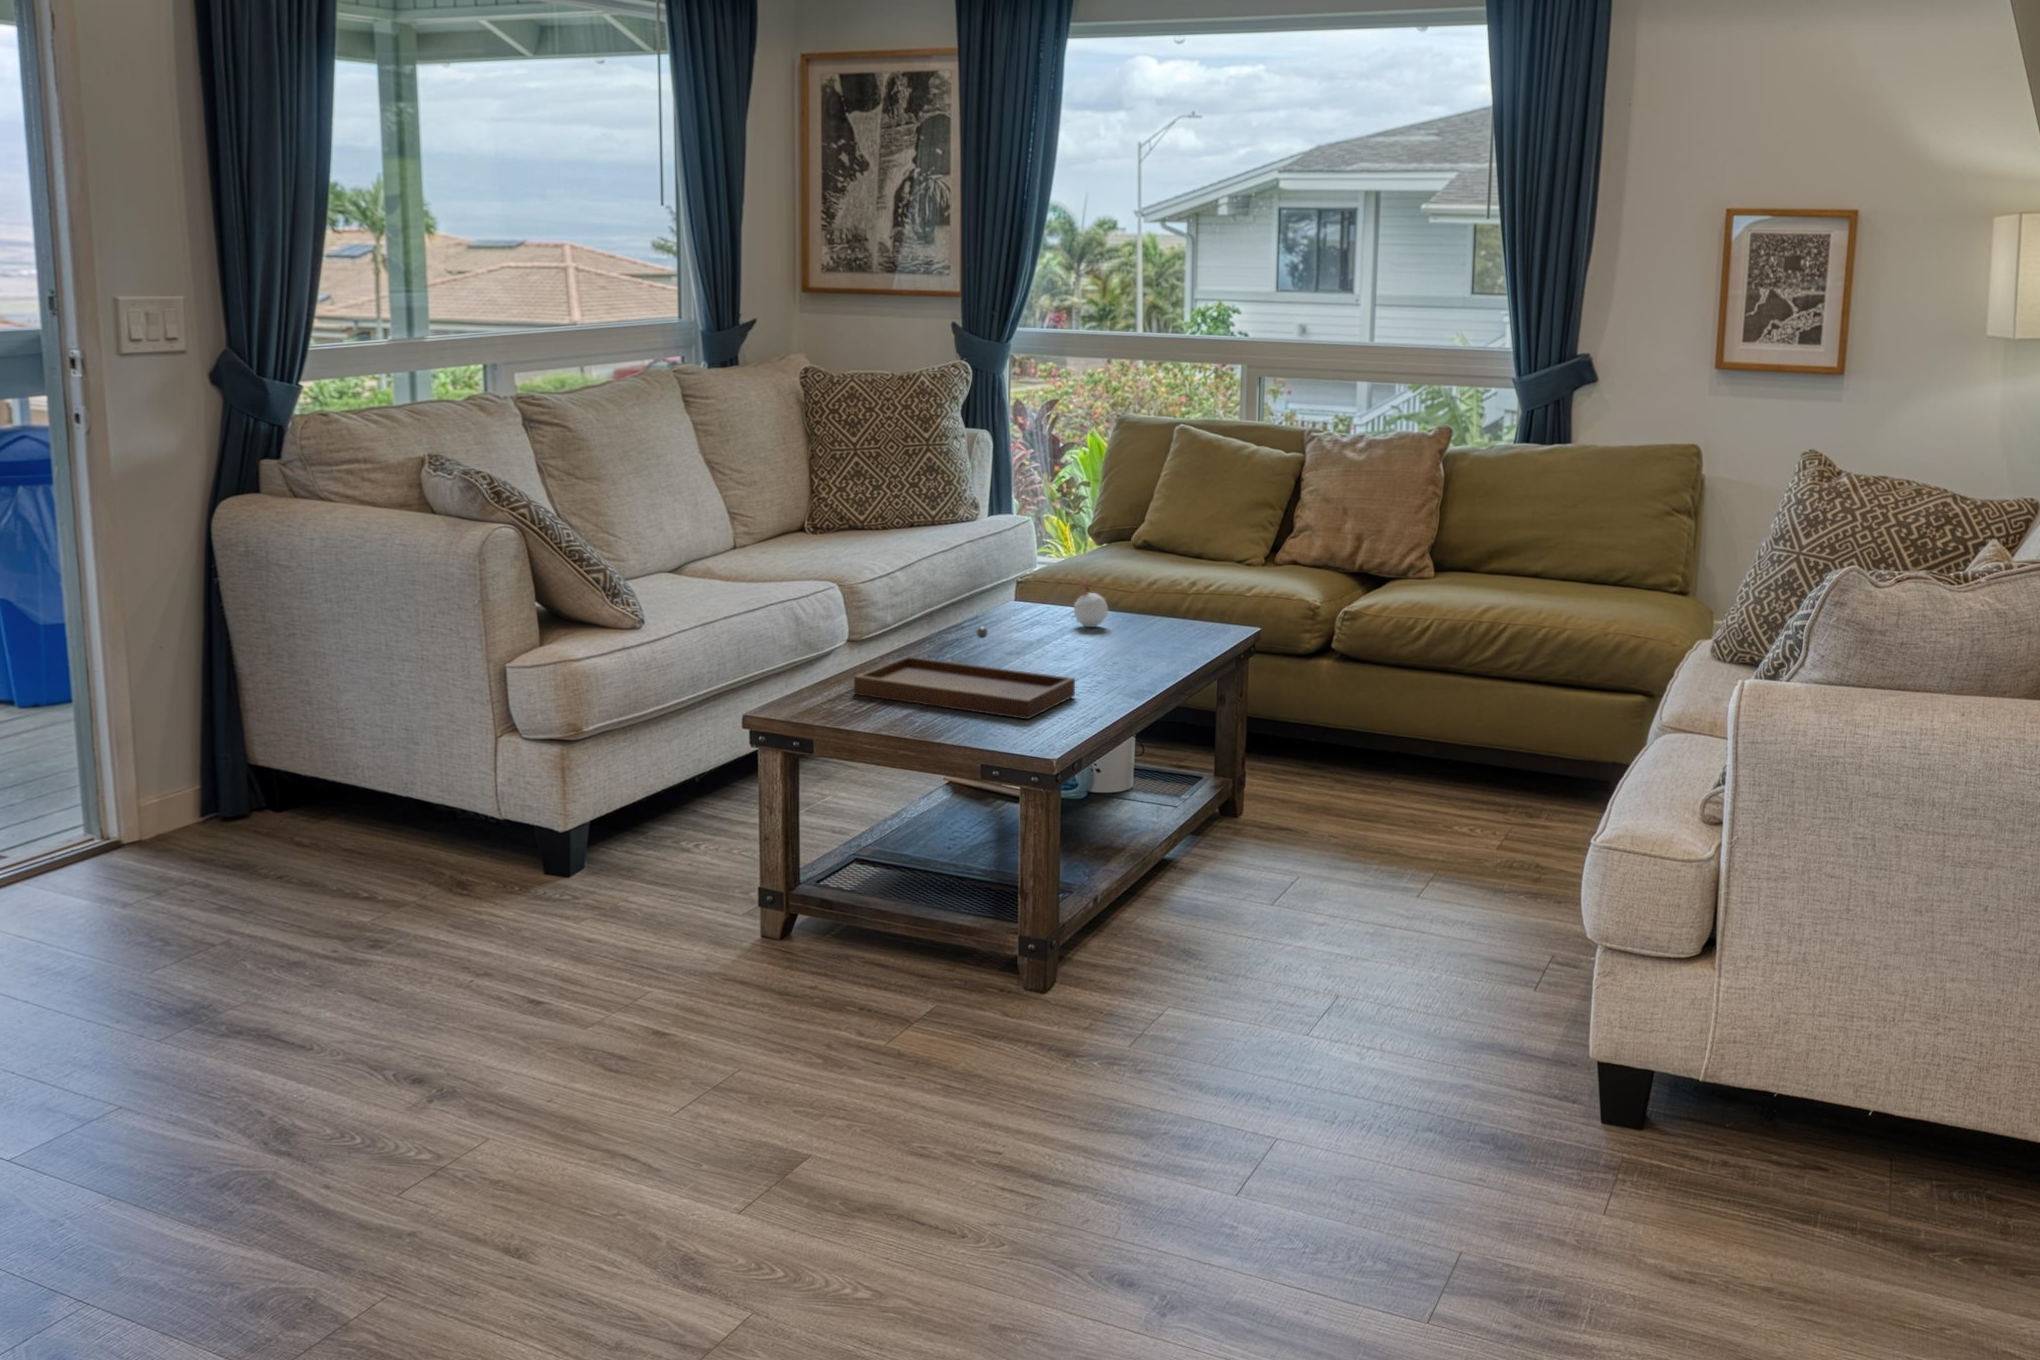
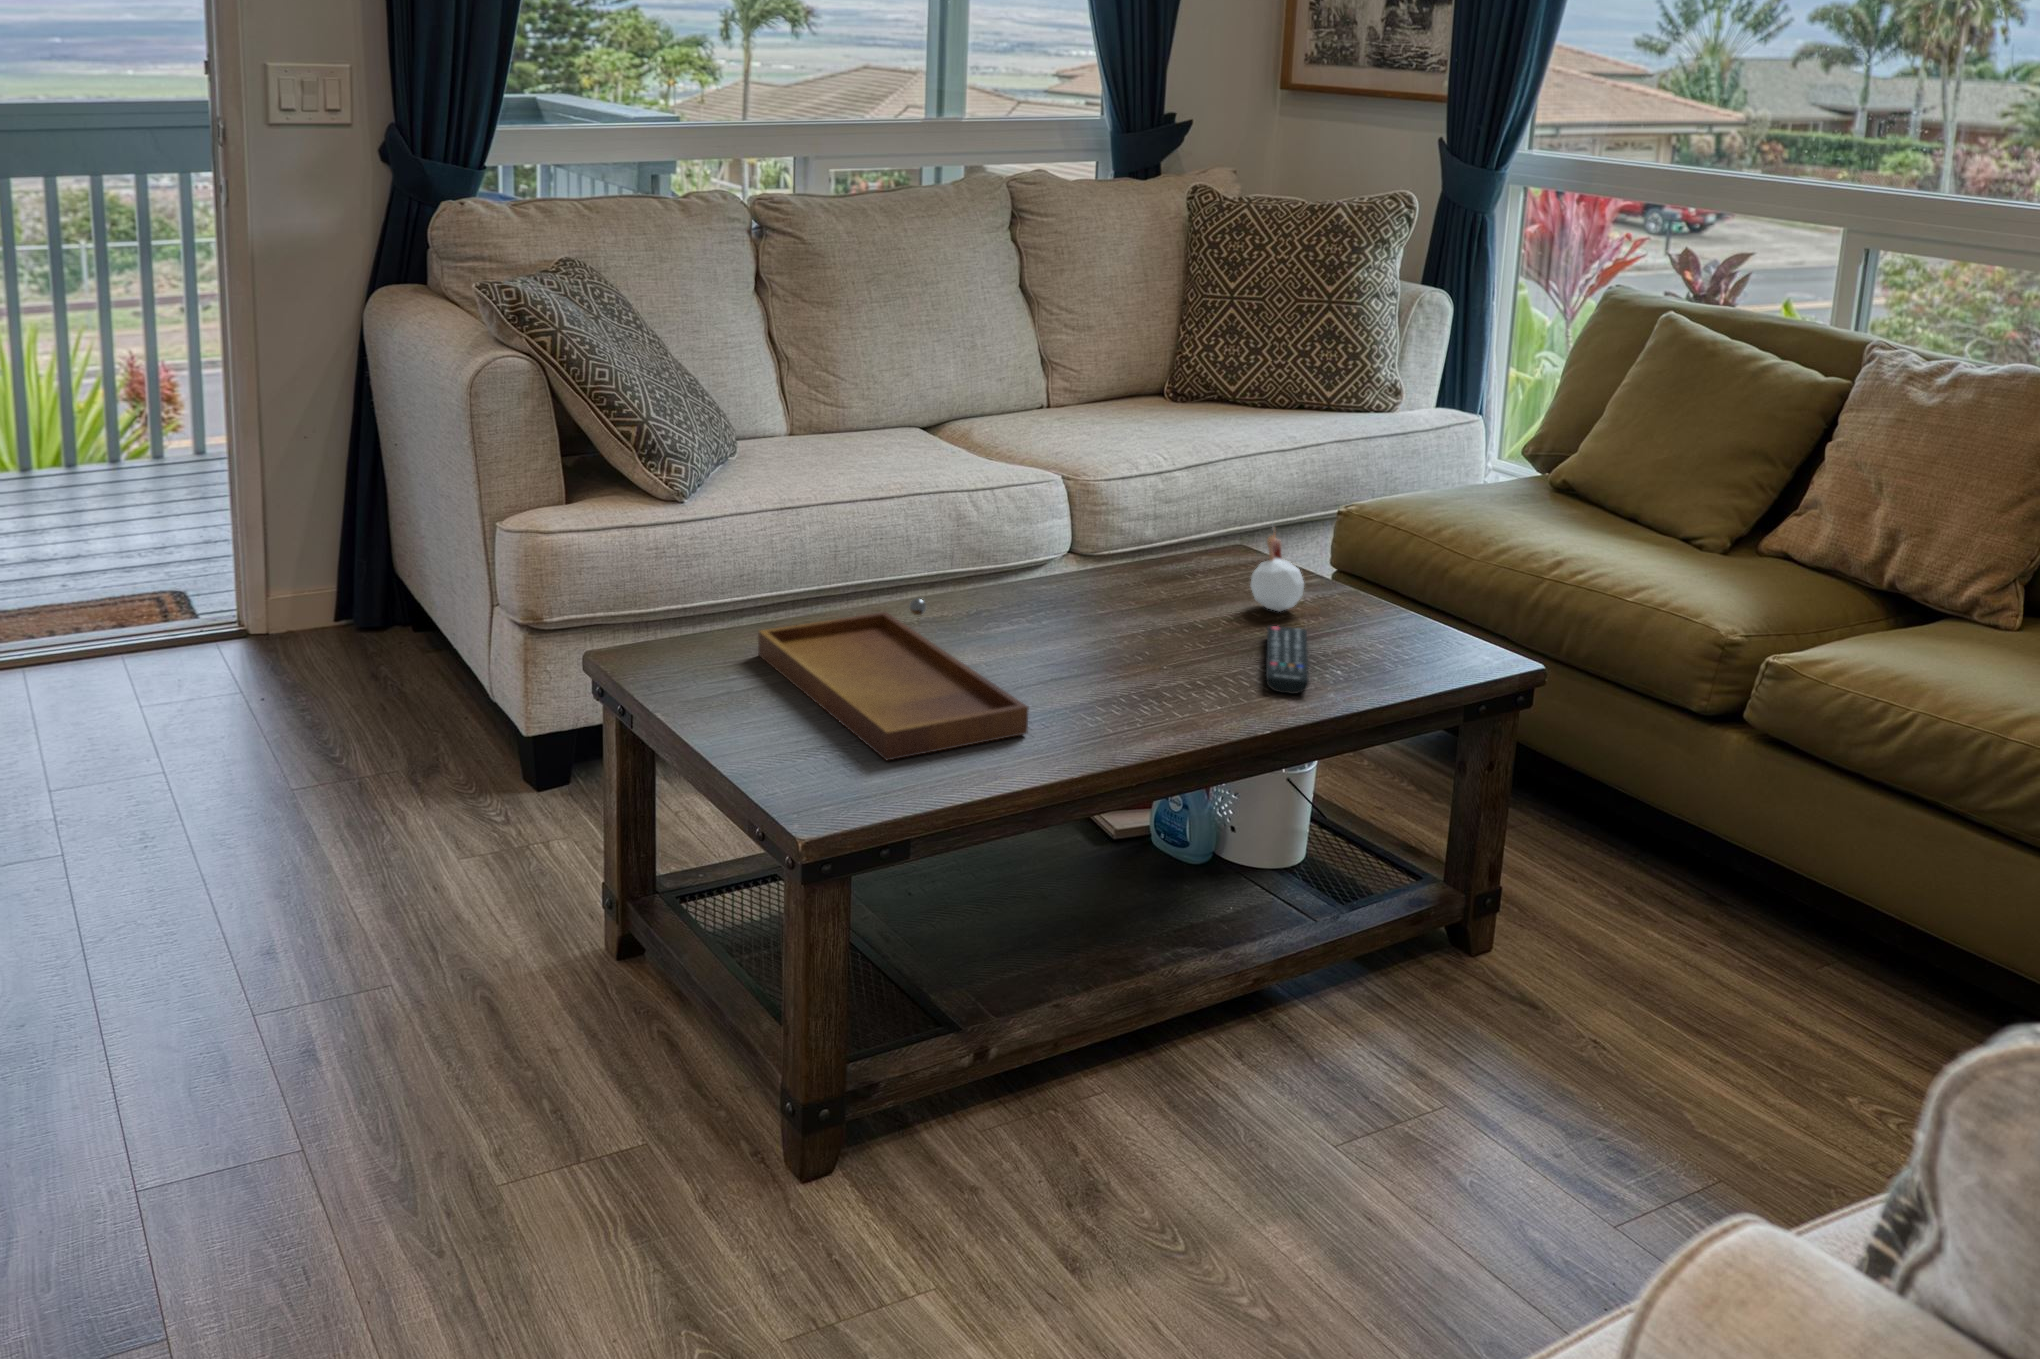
remote control: none [1109,629,1175,659] -> present [1266,626,1309,694]

